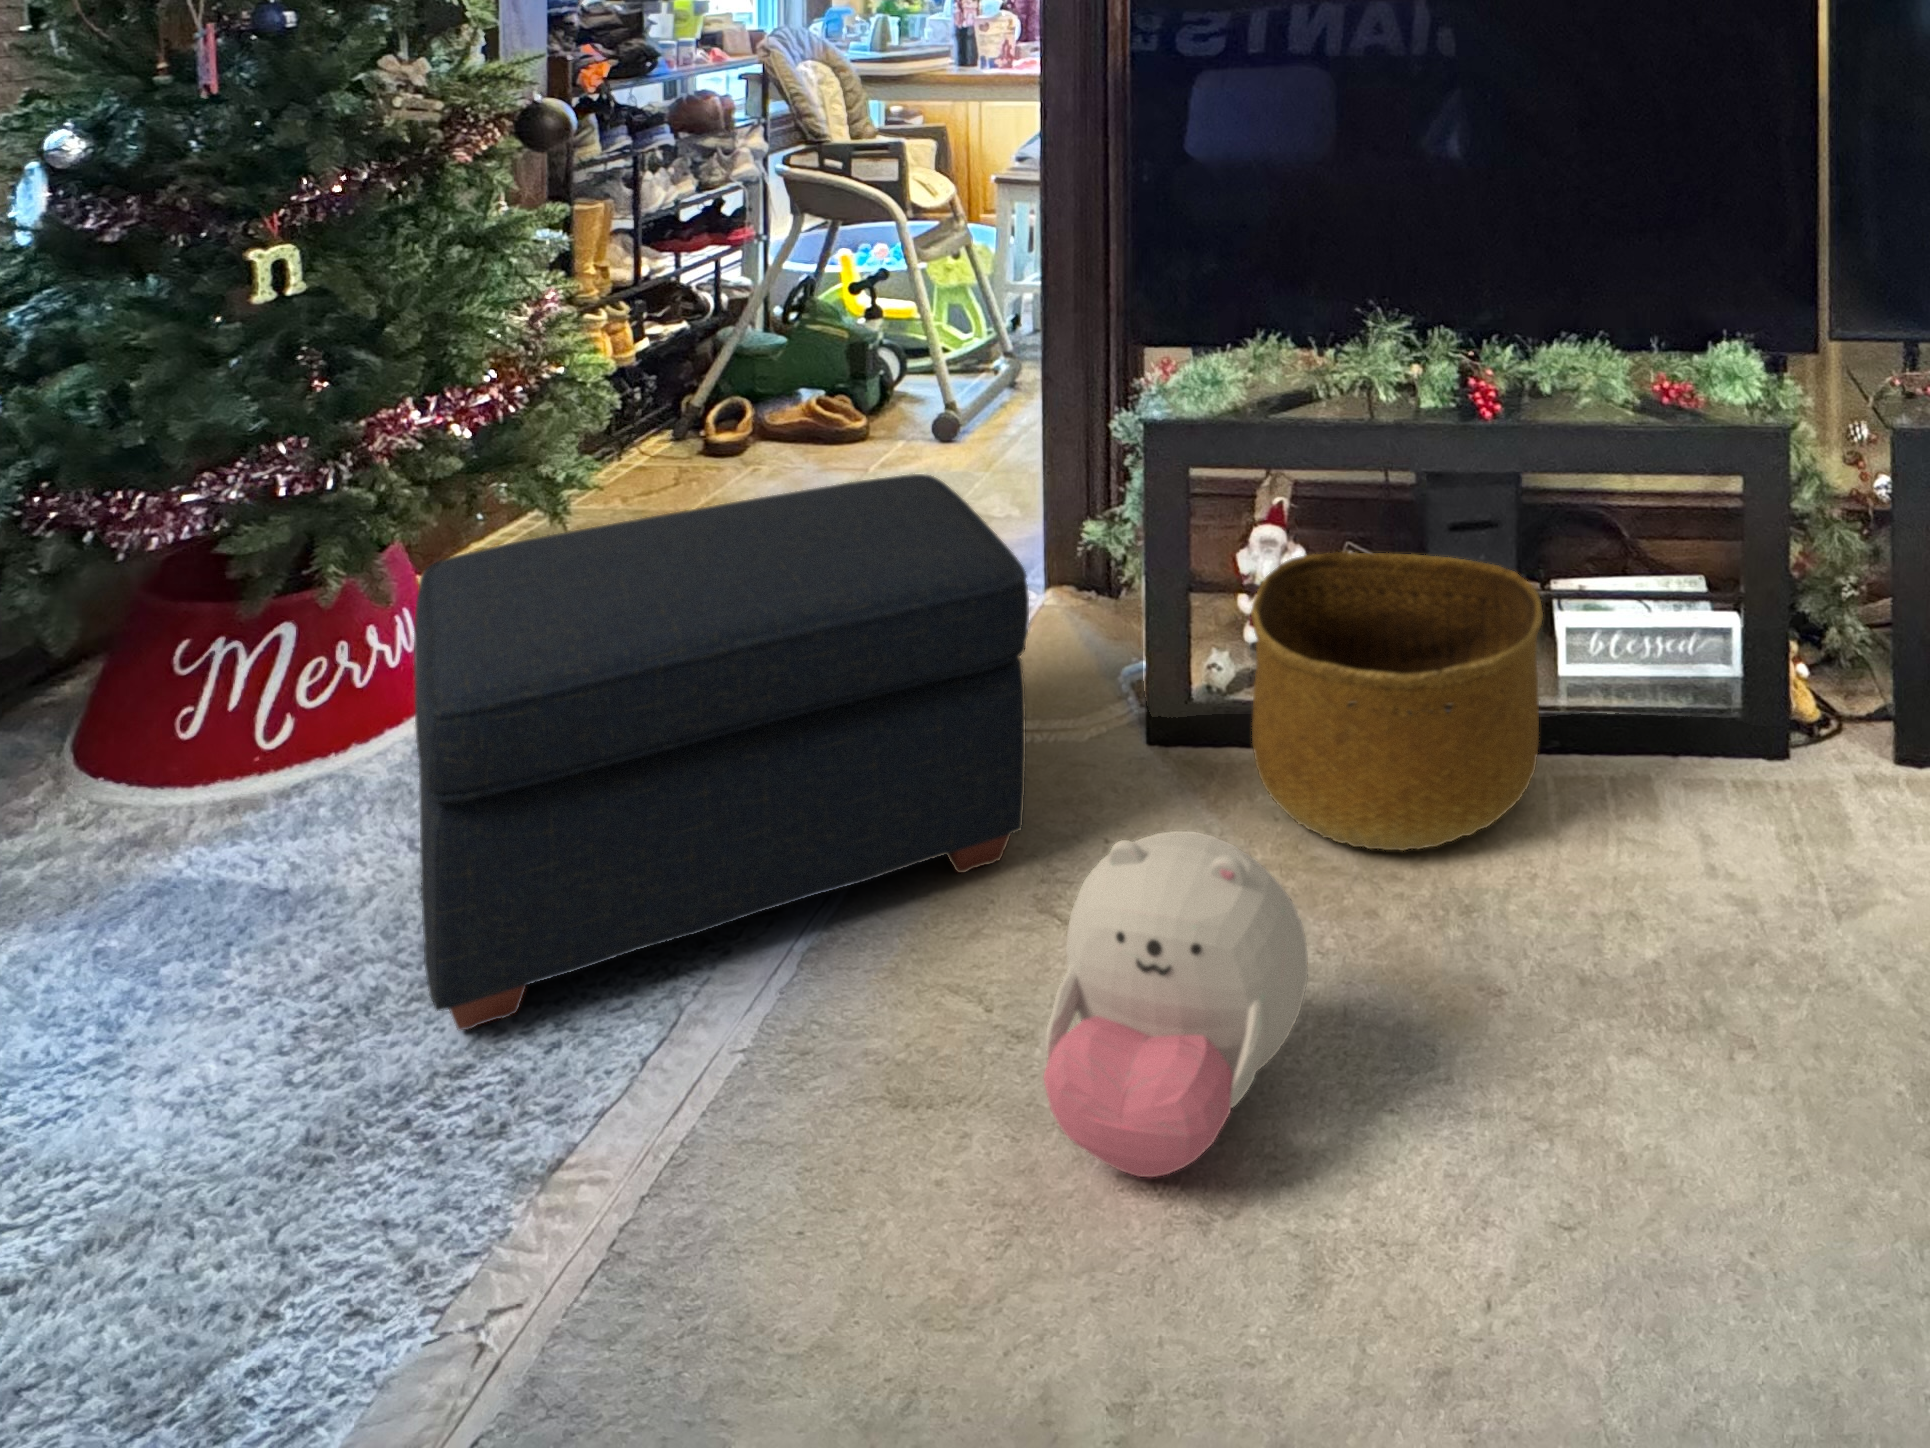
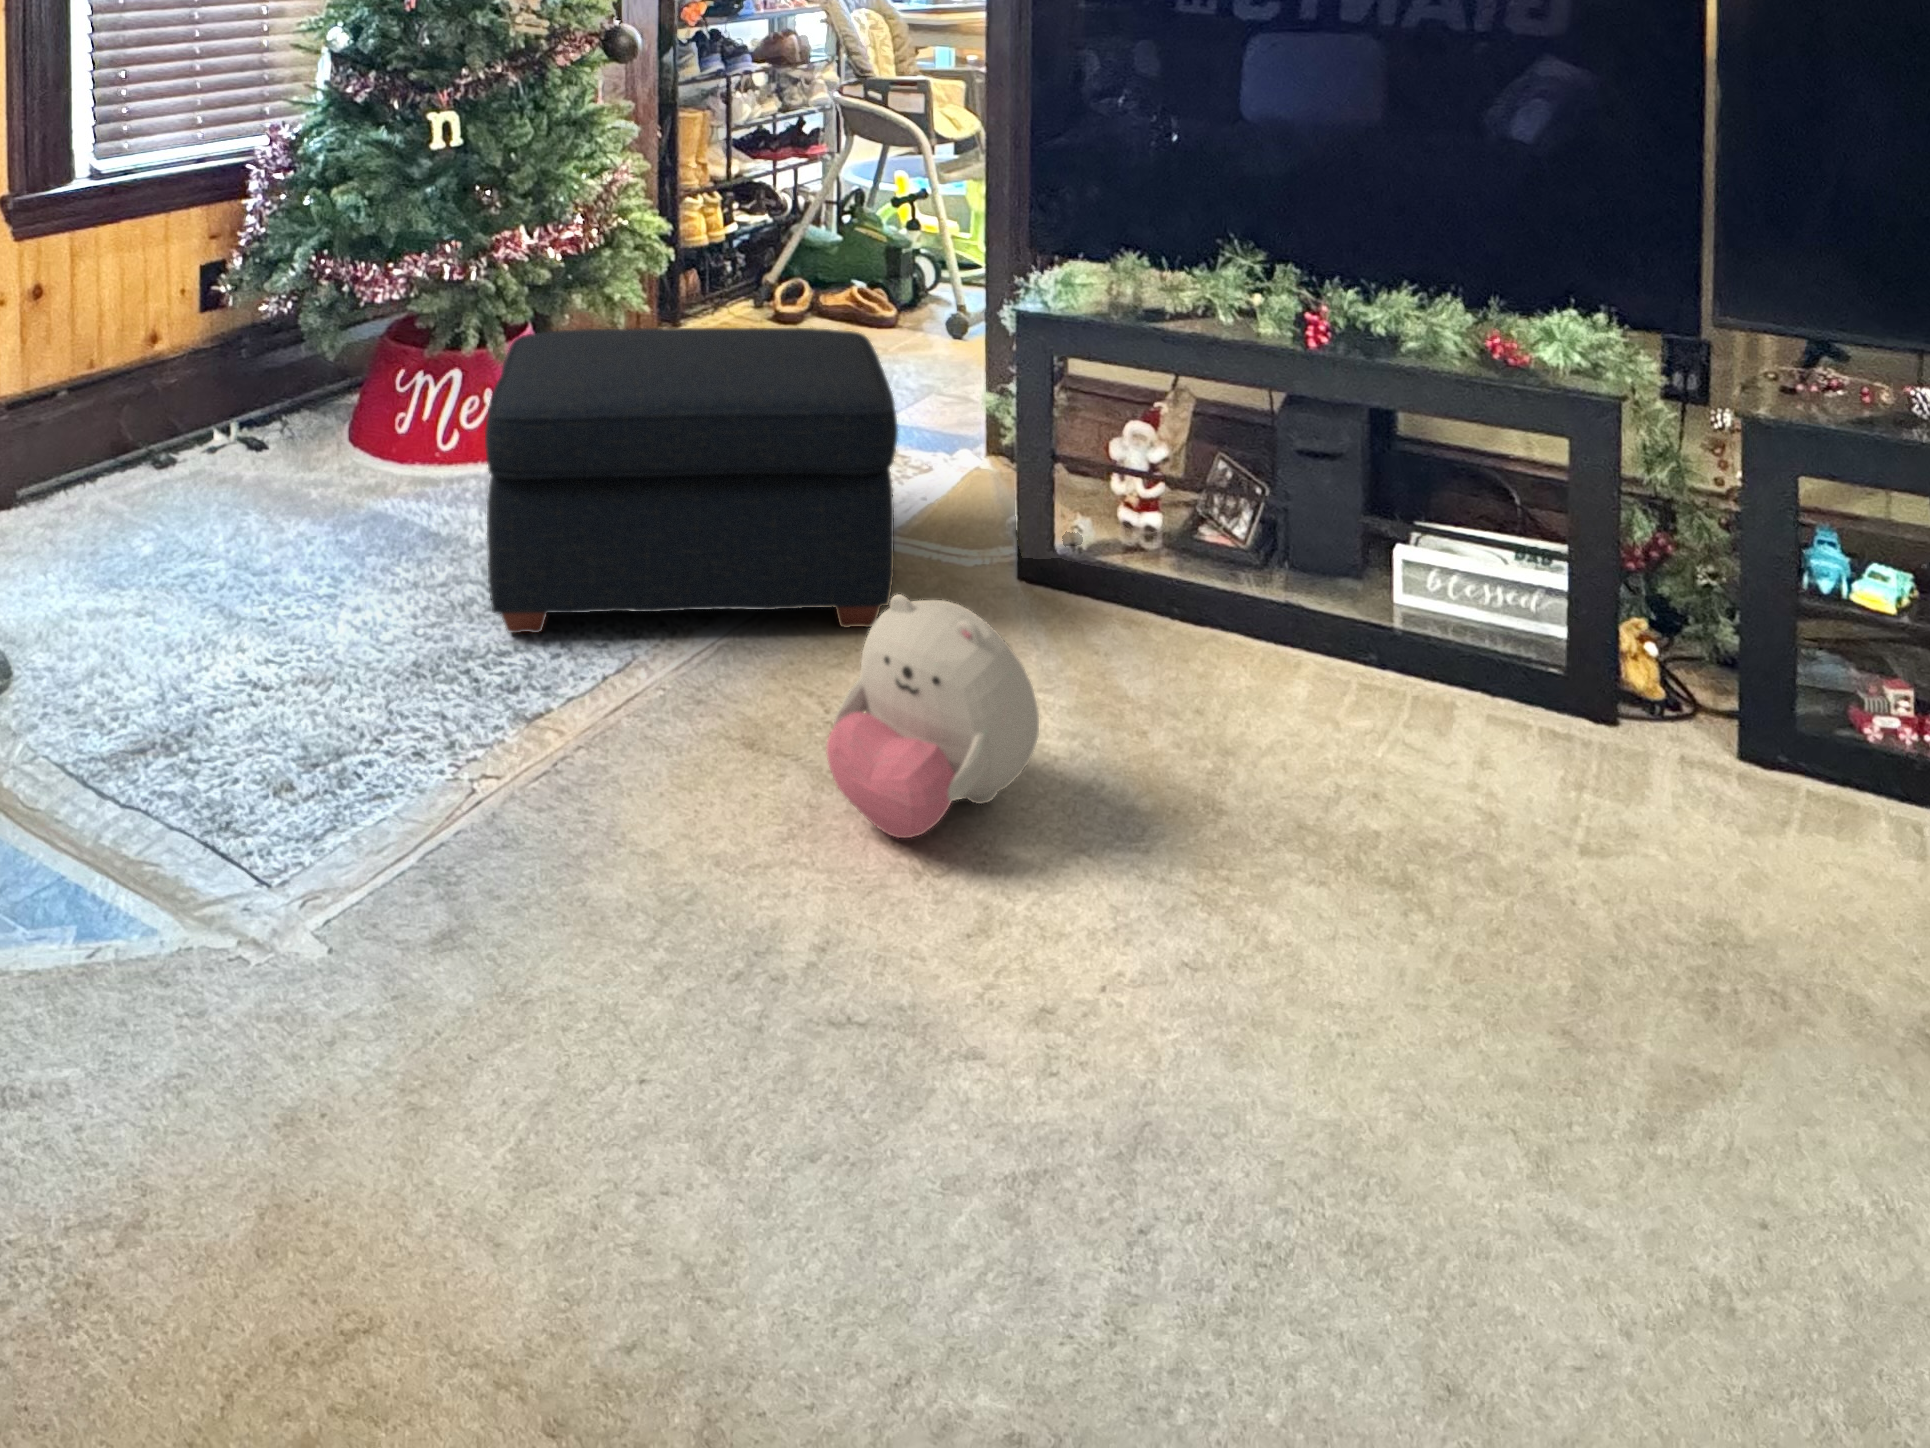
basket: present [1251,551,1543,851] -> none [1079,447,1354,703]

